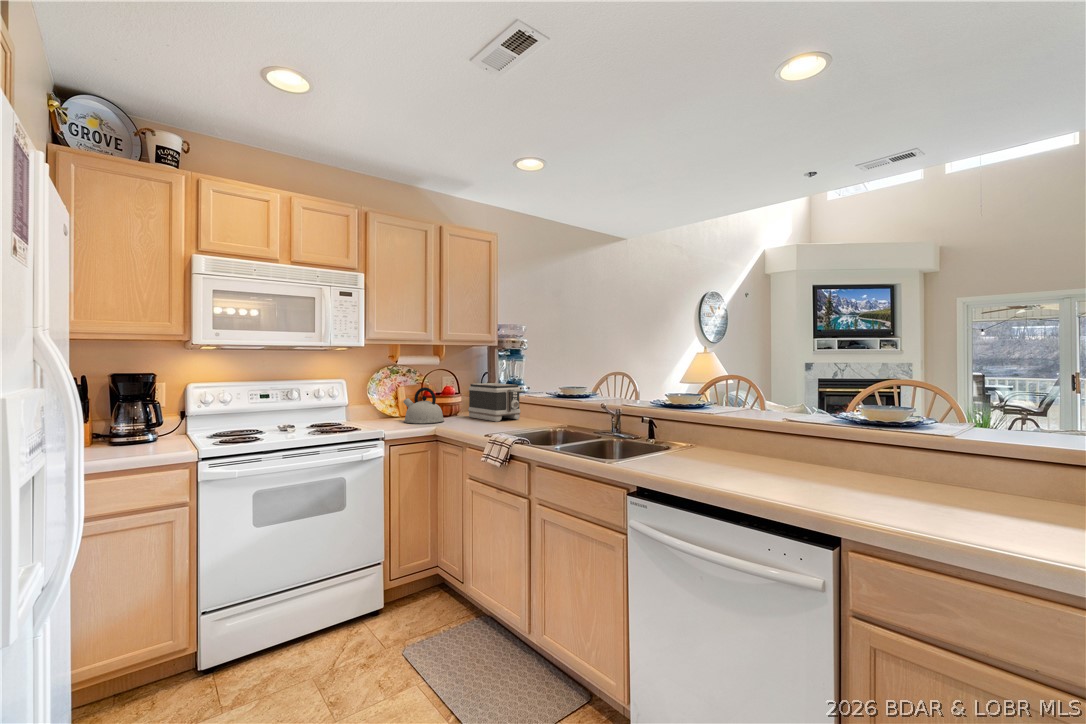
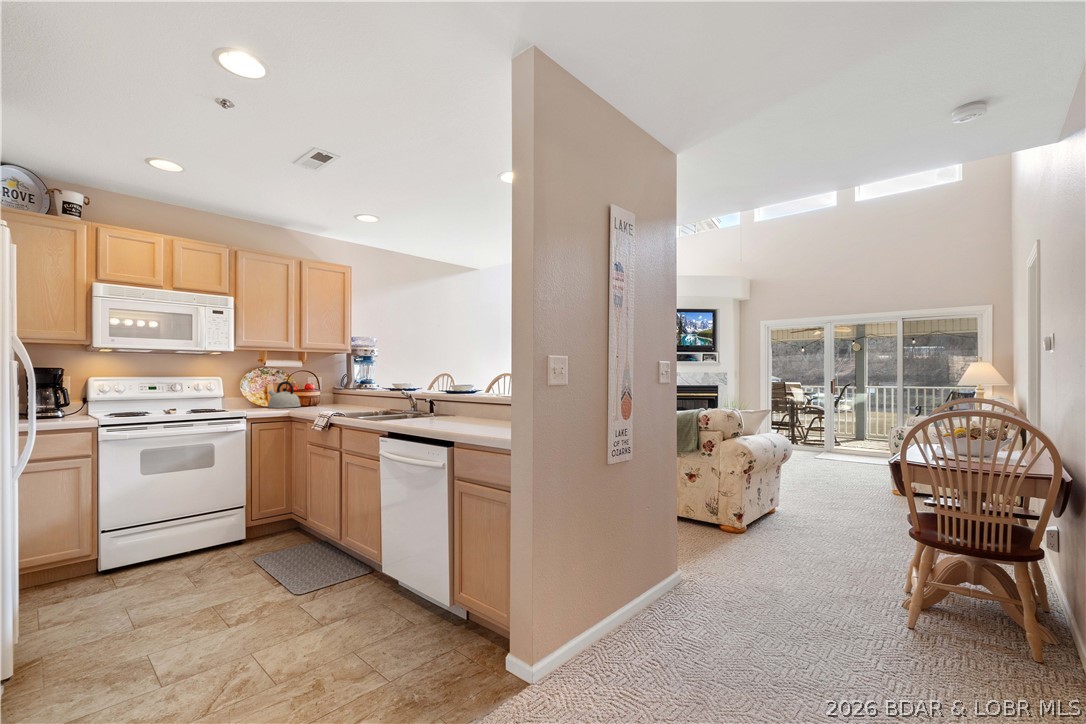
toaster: present [468,383,521,422] -> none [324,379,363,406]

